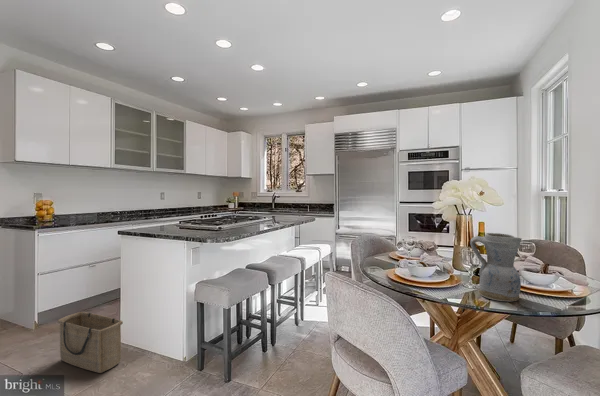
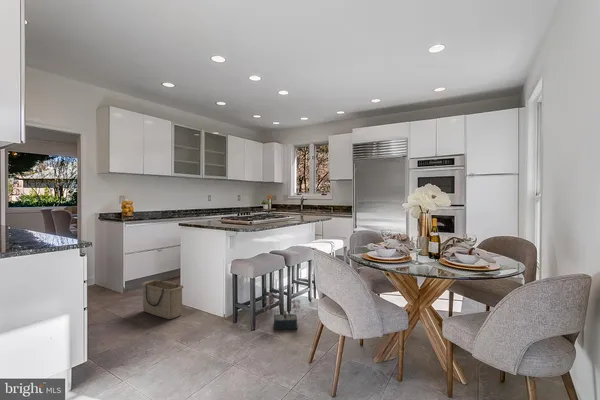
ceramic pitcher: present [470,233,522,302] -> none [404,226,433,269]
decorative plant: none [242,324,298,379] -> present [264,293,303,329]

